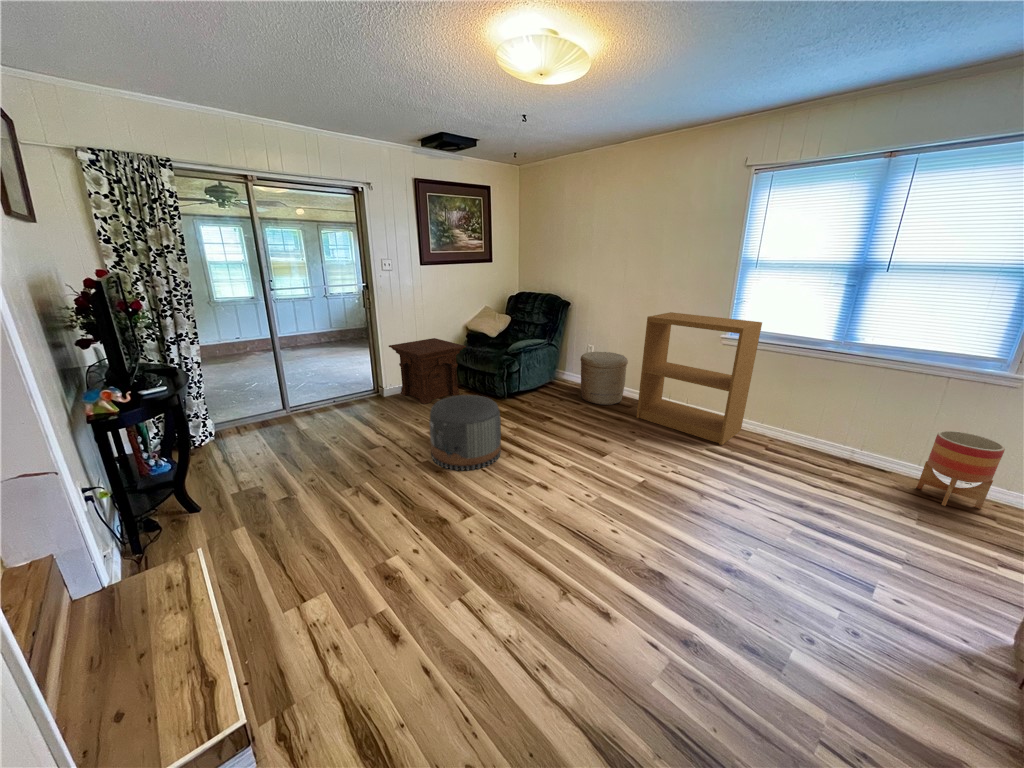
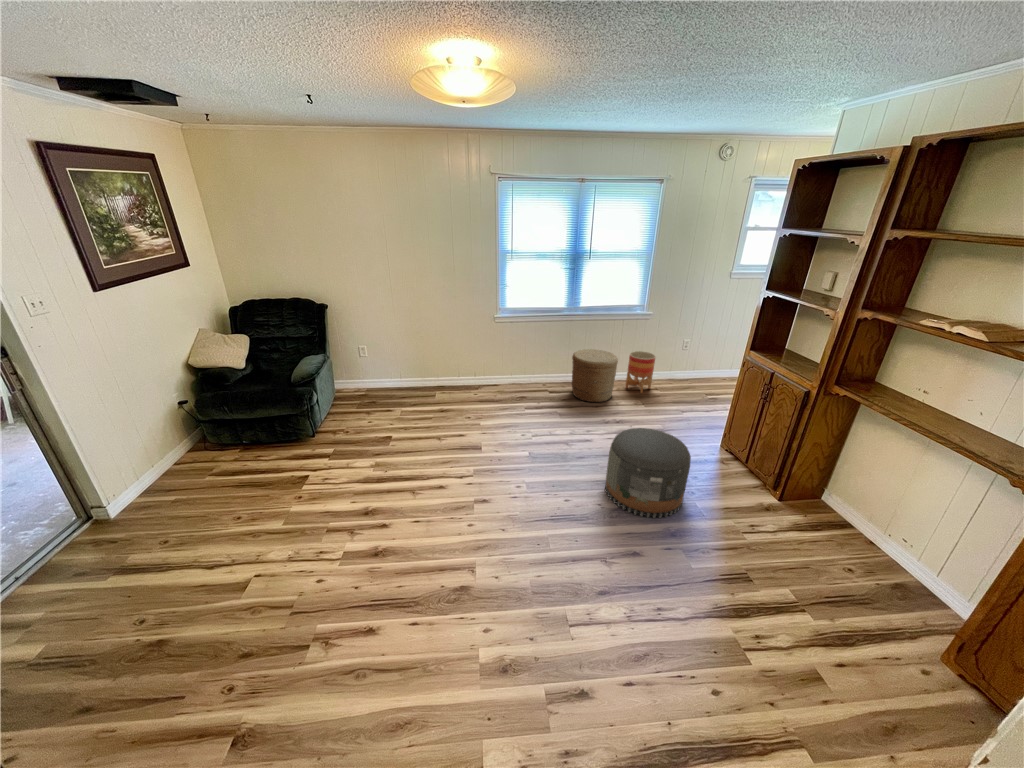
bookshelf: present [636,312,762,445] -> none [453,305,535,406]
side table: present [389,338,466,404] -> none [86,395,242,504]
woven basket: present [580,352,628,405] -> present [572,349,618,402]
pouf: present [429,395,501,471] -> present [605,428,691,518]

